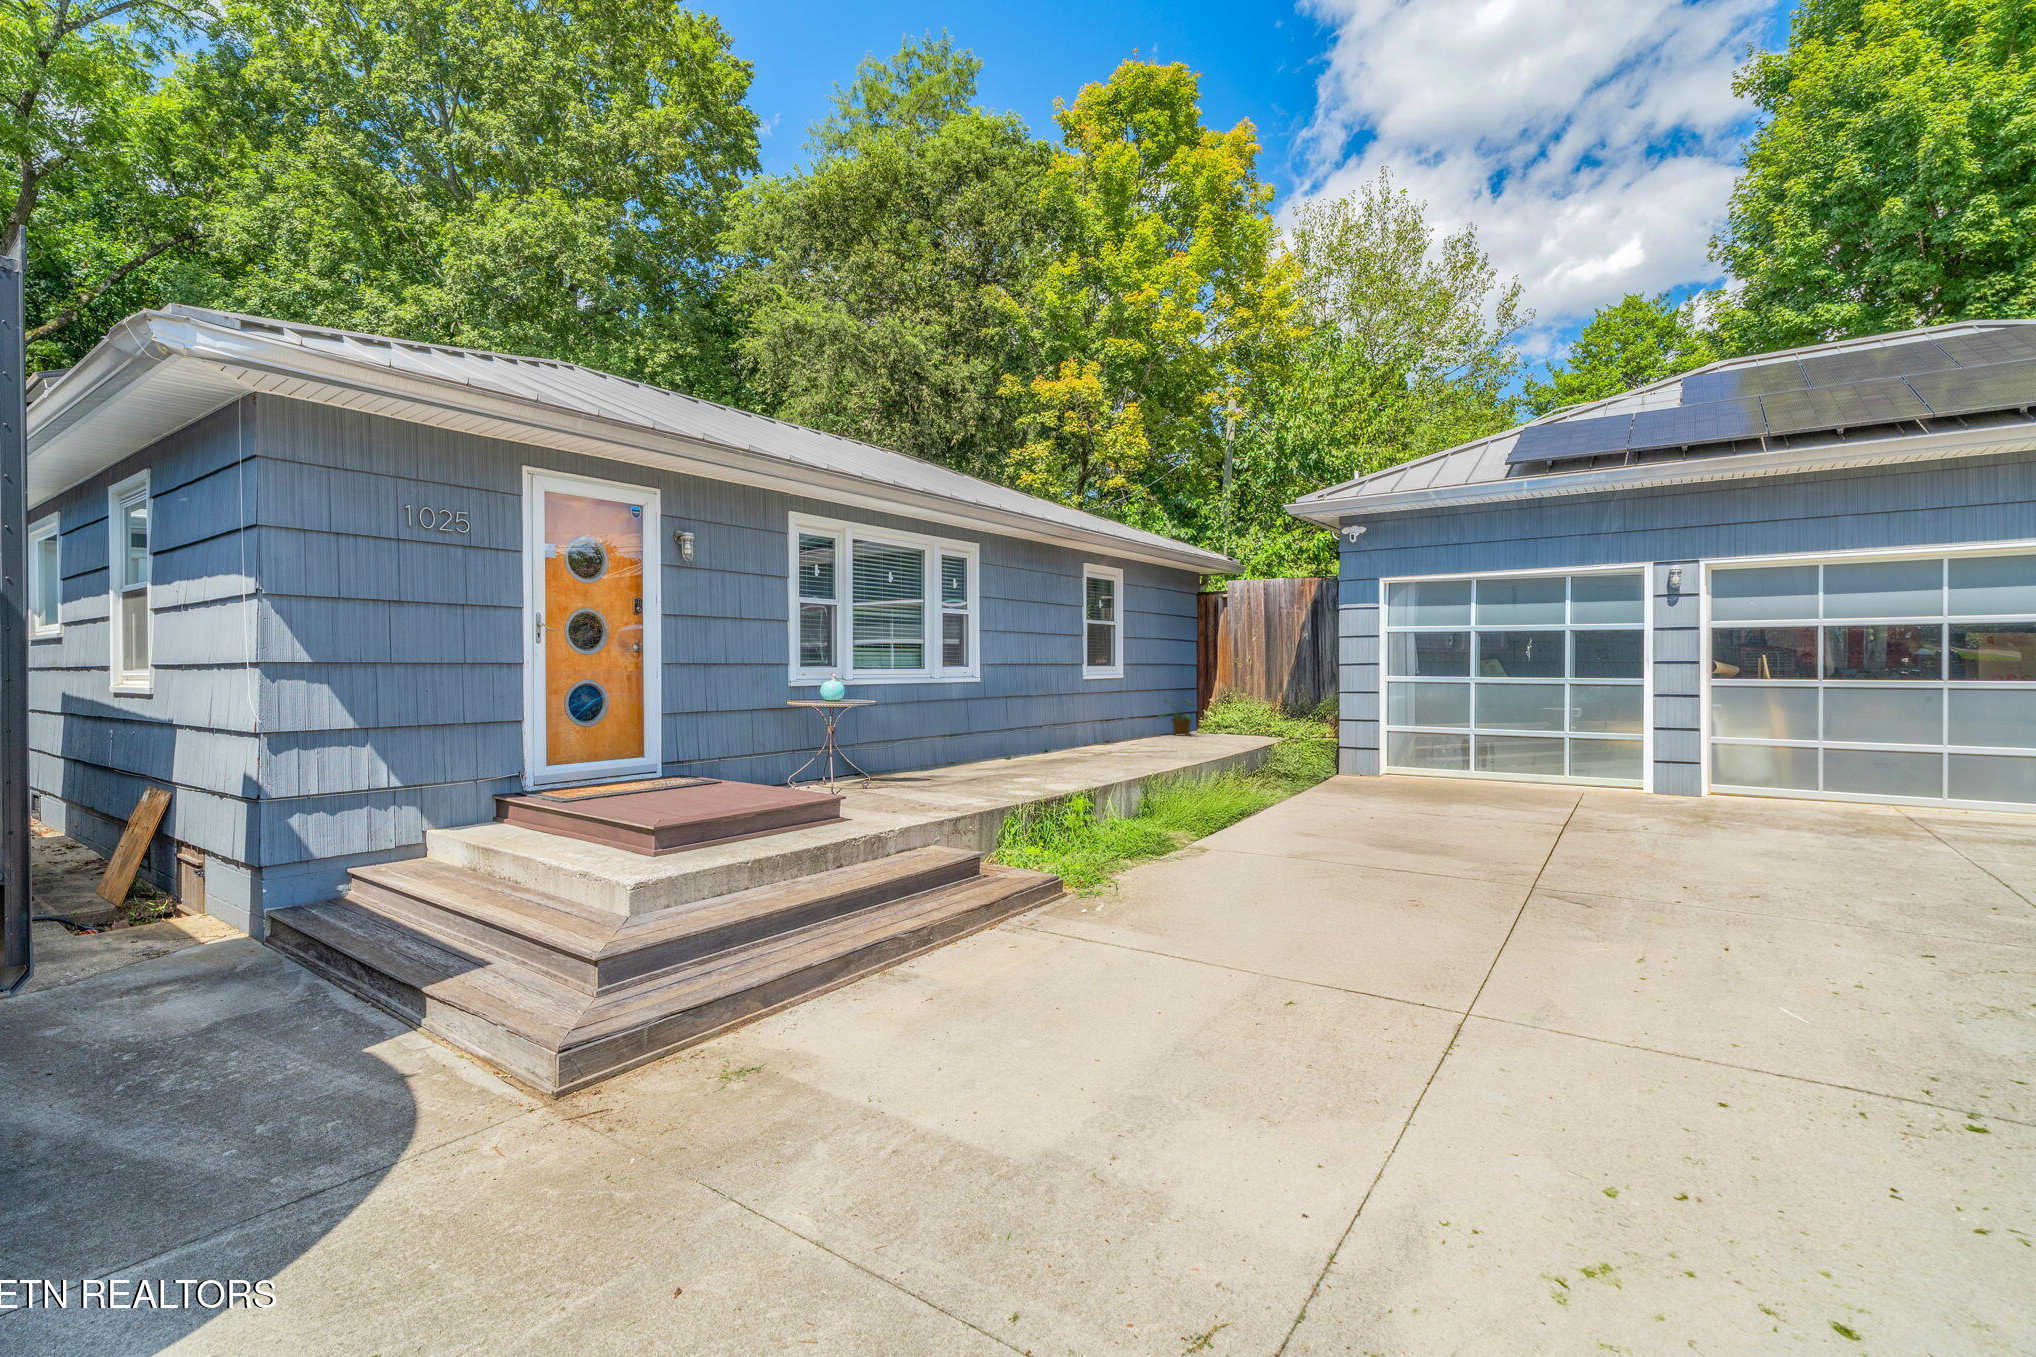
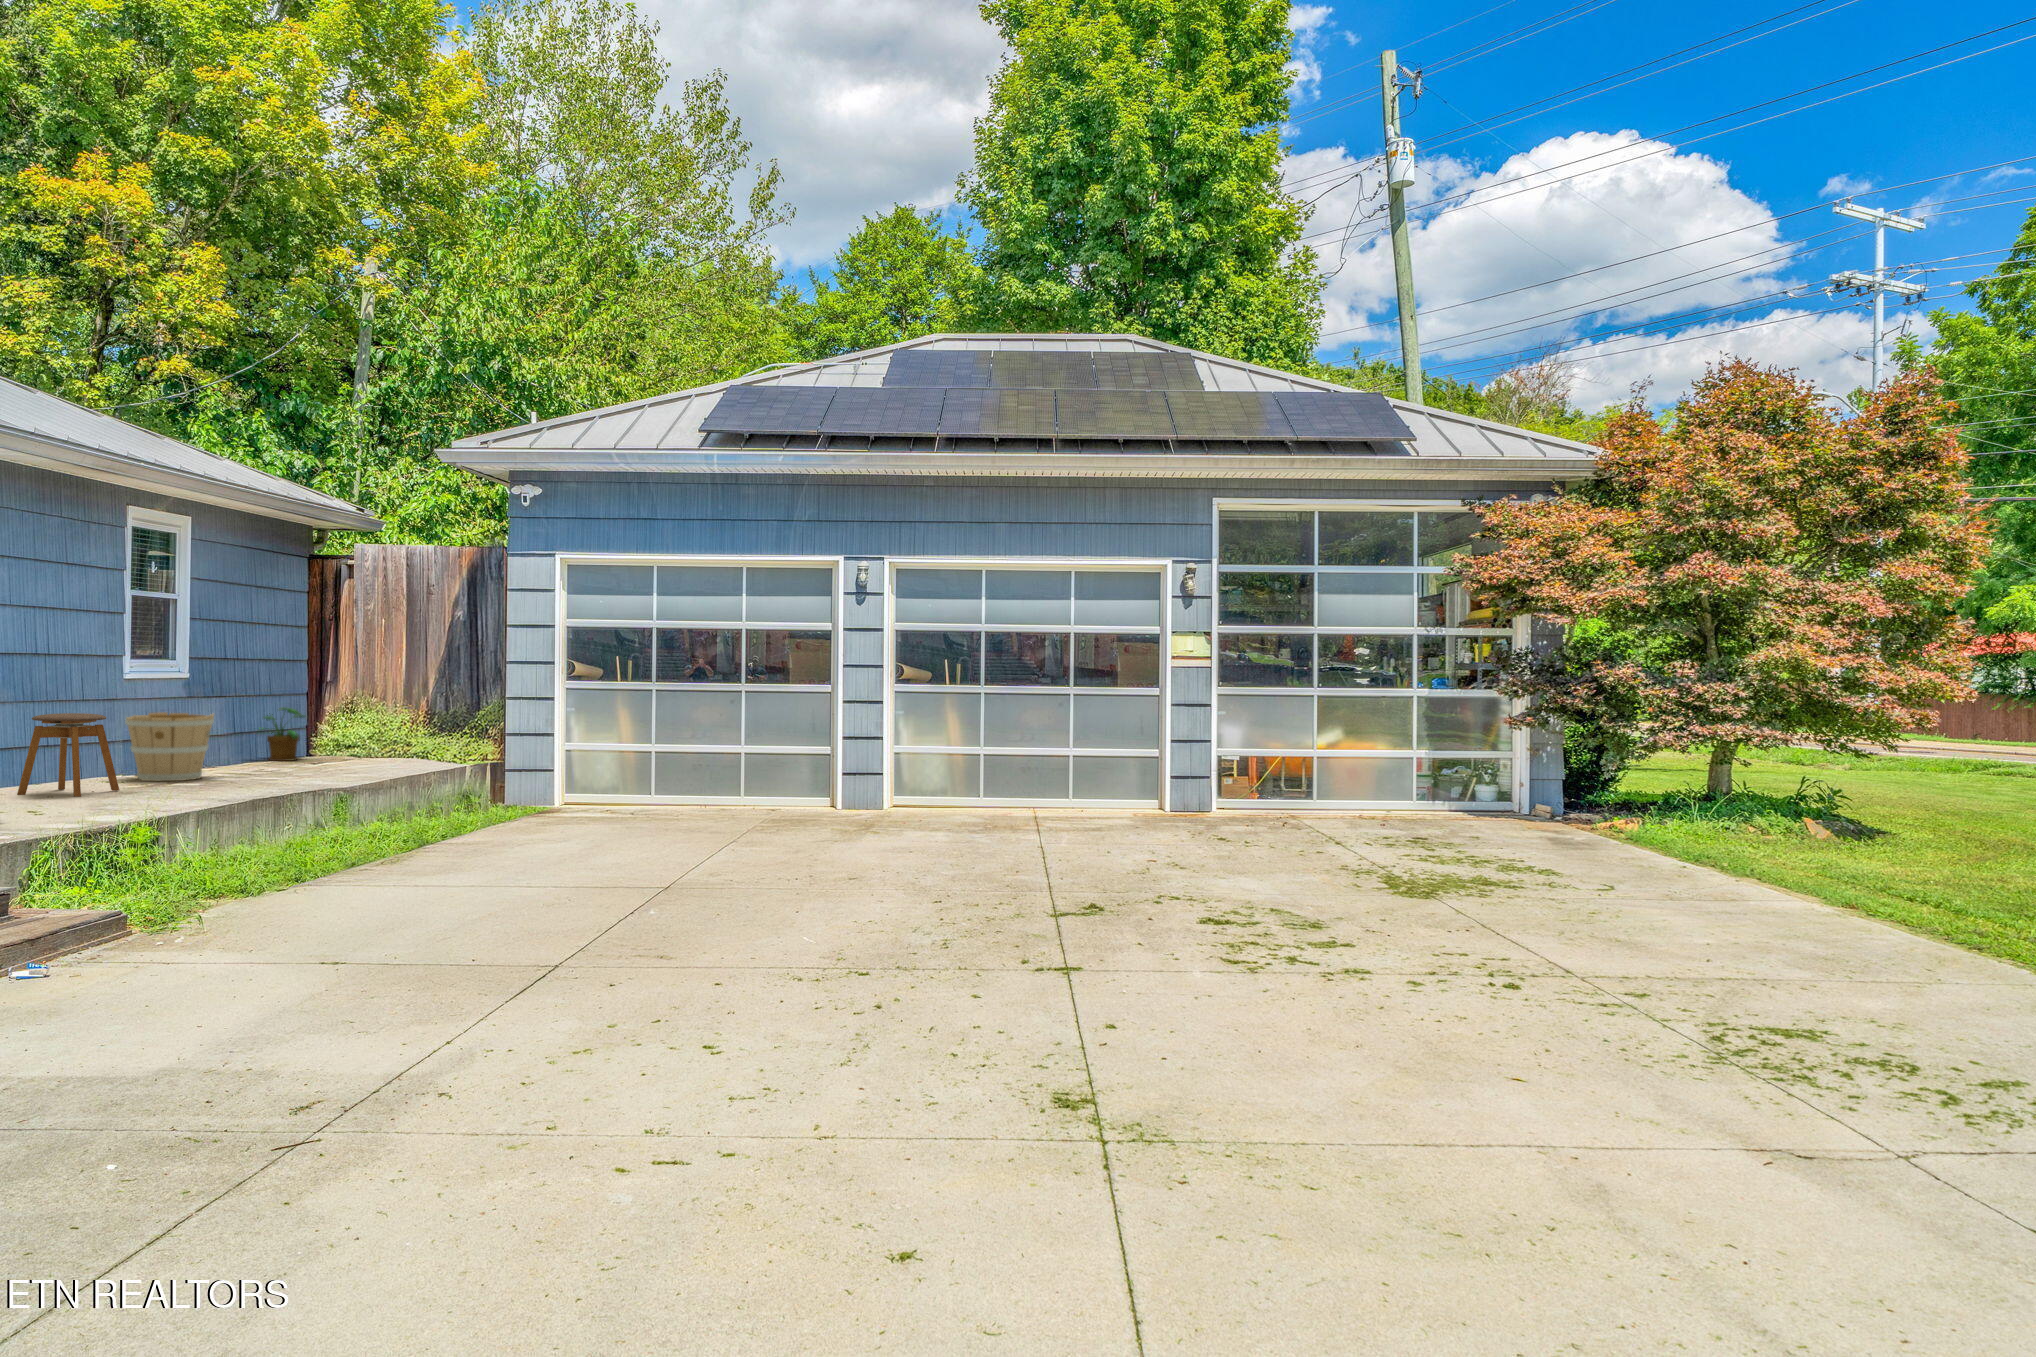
wooden bucket: none [1085,702,1138,749] -> present [125,712,214,781]
stool: none [1023,703,1080,759] -> present [17,713,119,797]

